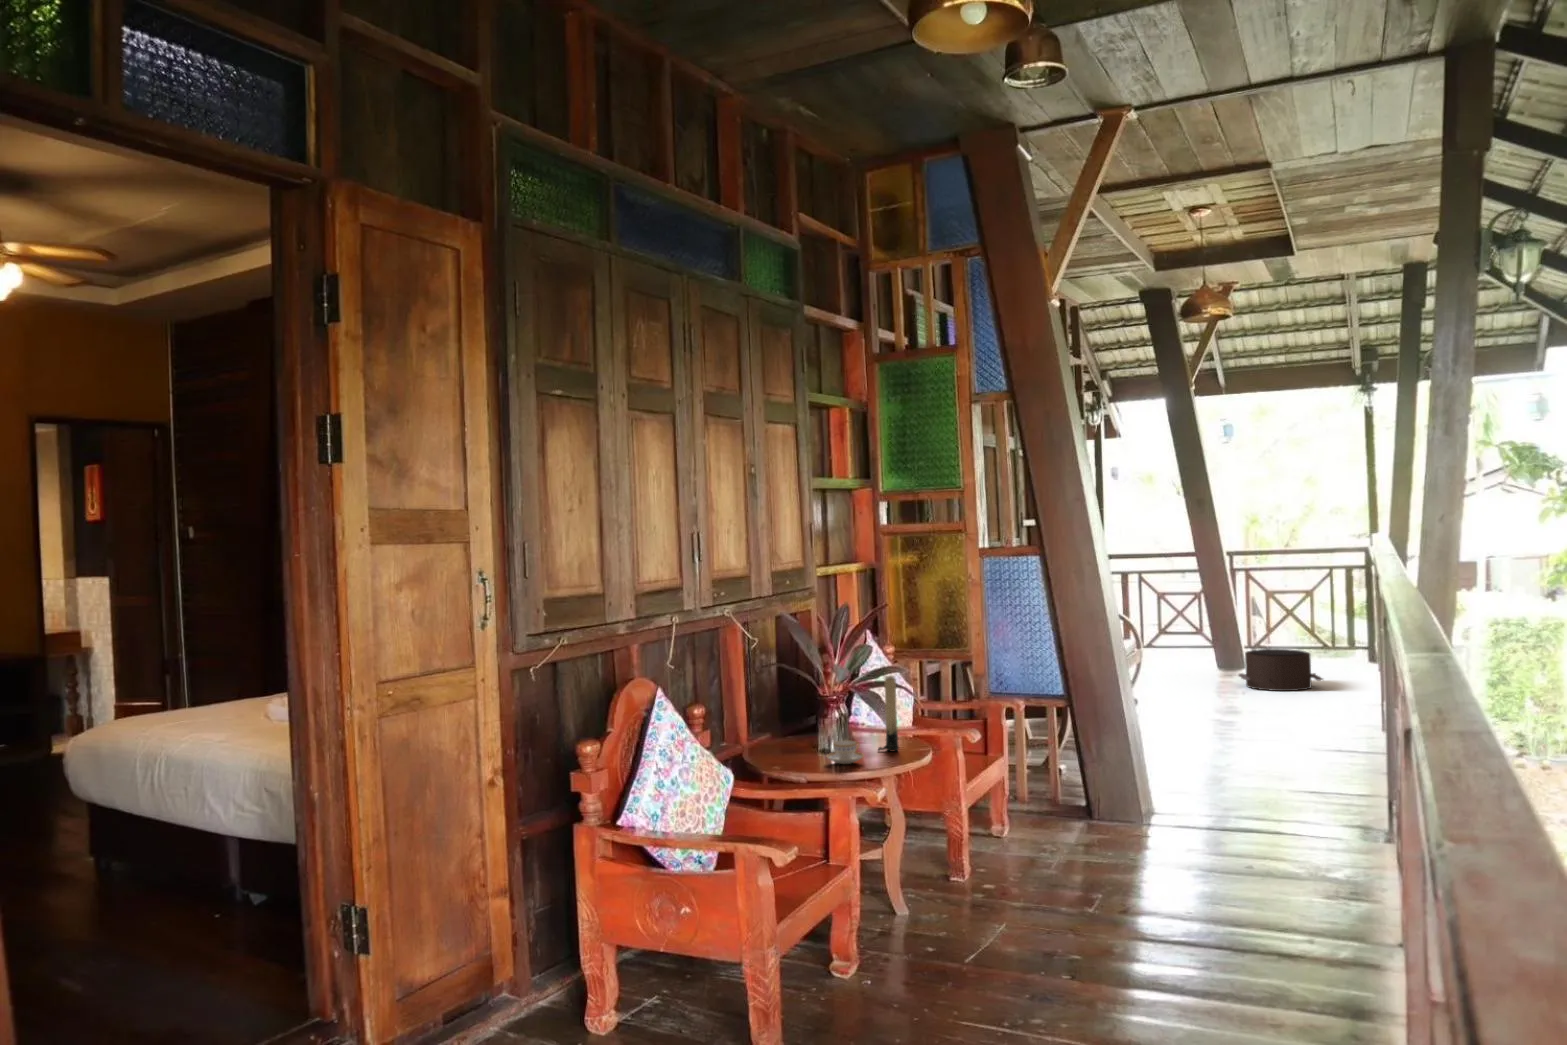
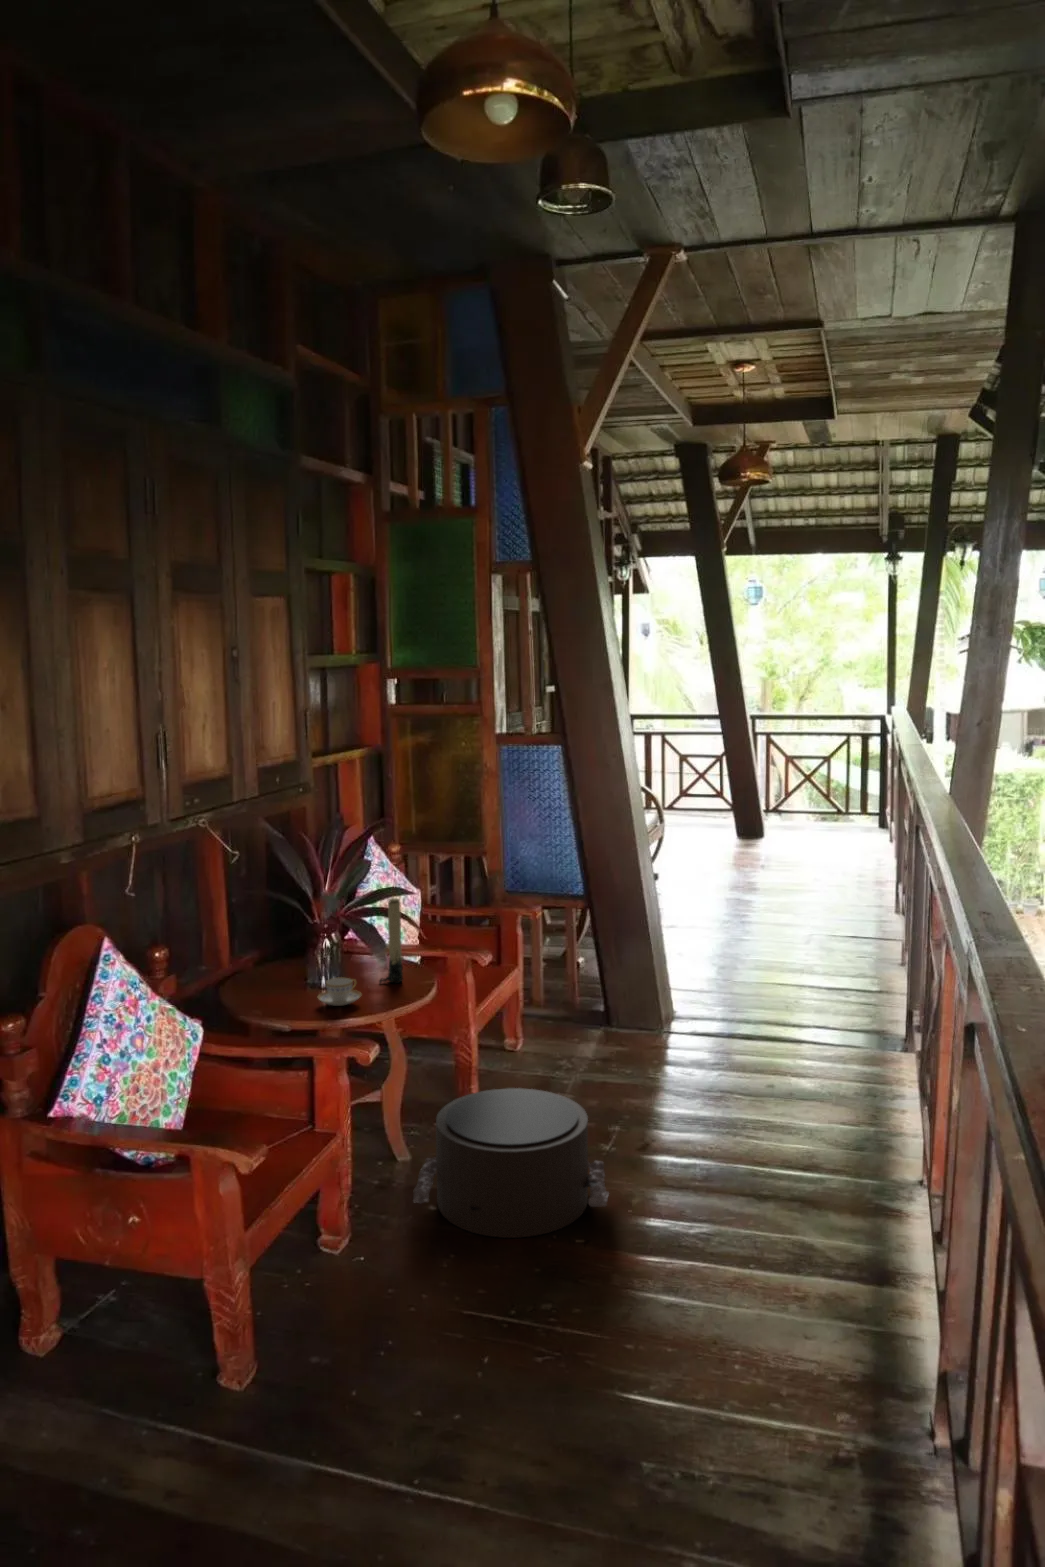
pouf: present [1239,649,1323,691] -> present [413,1088,609,1238]

